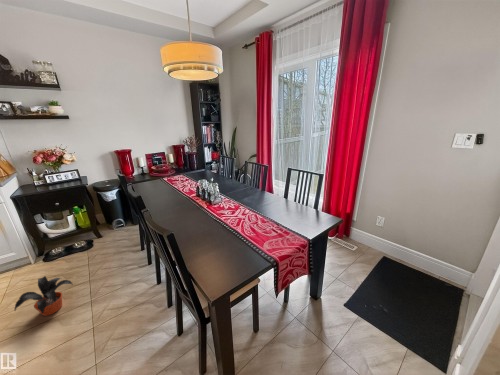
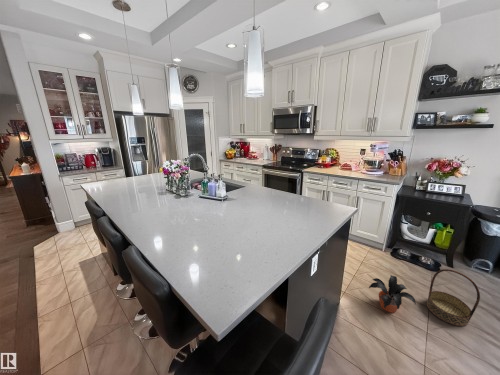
basket: none [80,235,118,280] -> present [426,269,480,326]

